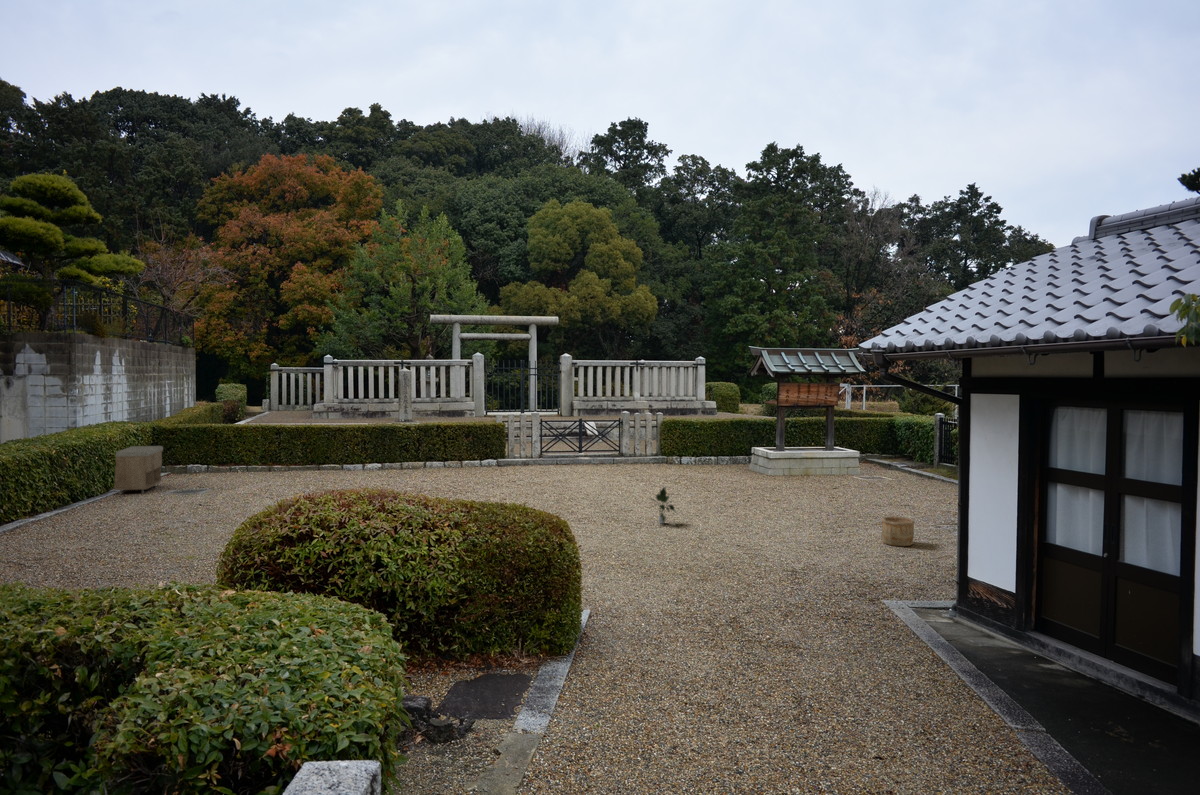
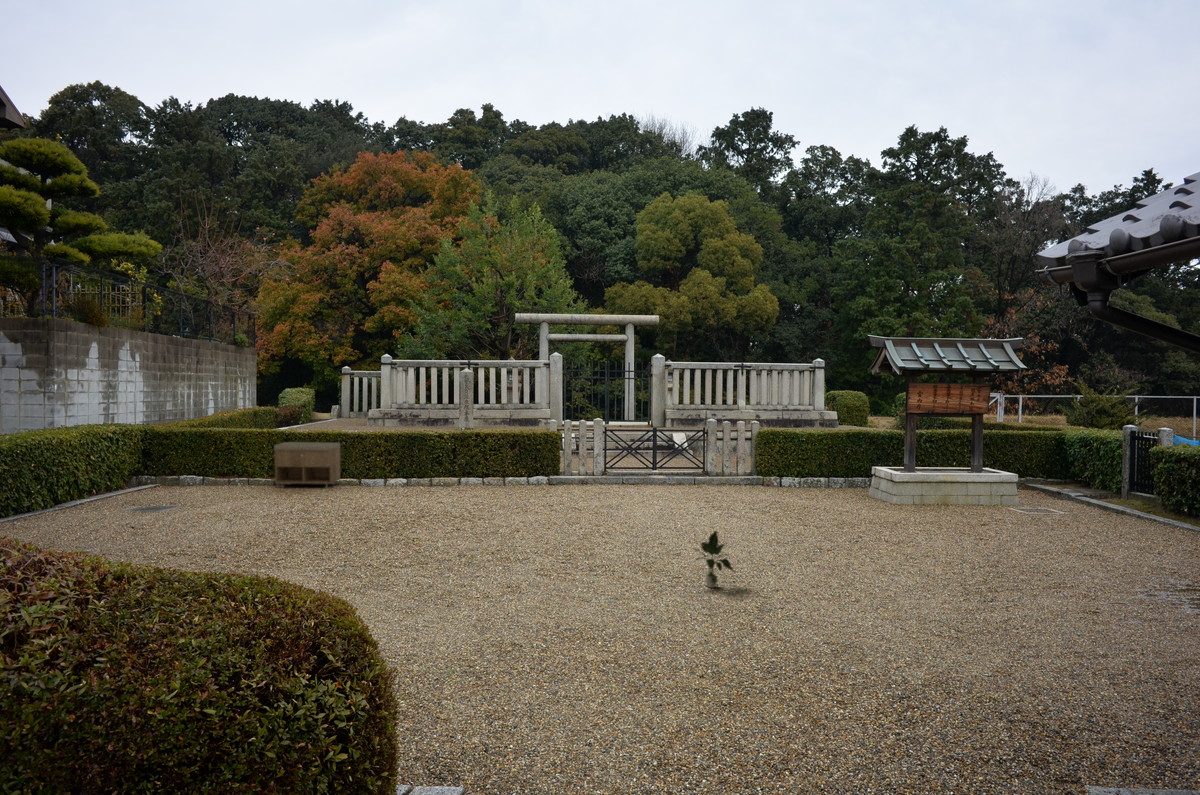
storage bench: present [112,446,163,494] -> present [274,442,340,487]
wooden bucket: present [881,516,915,546] -> none [1090,605,1160,665]

